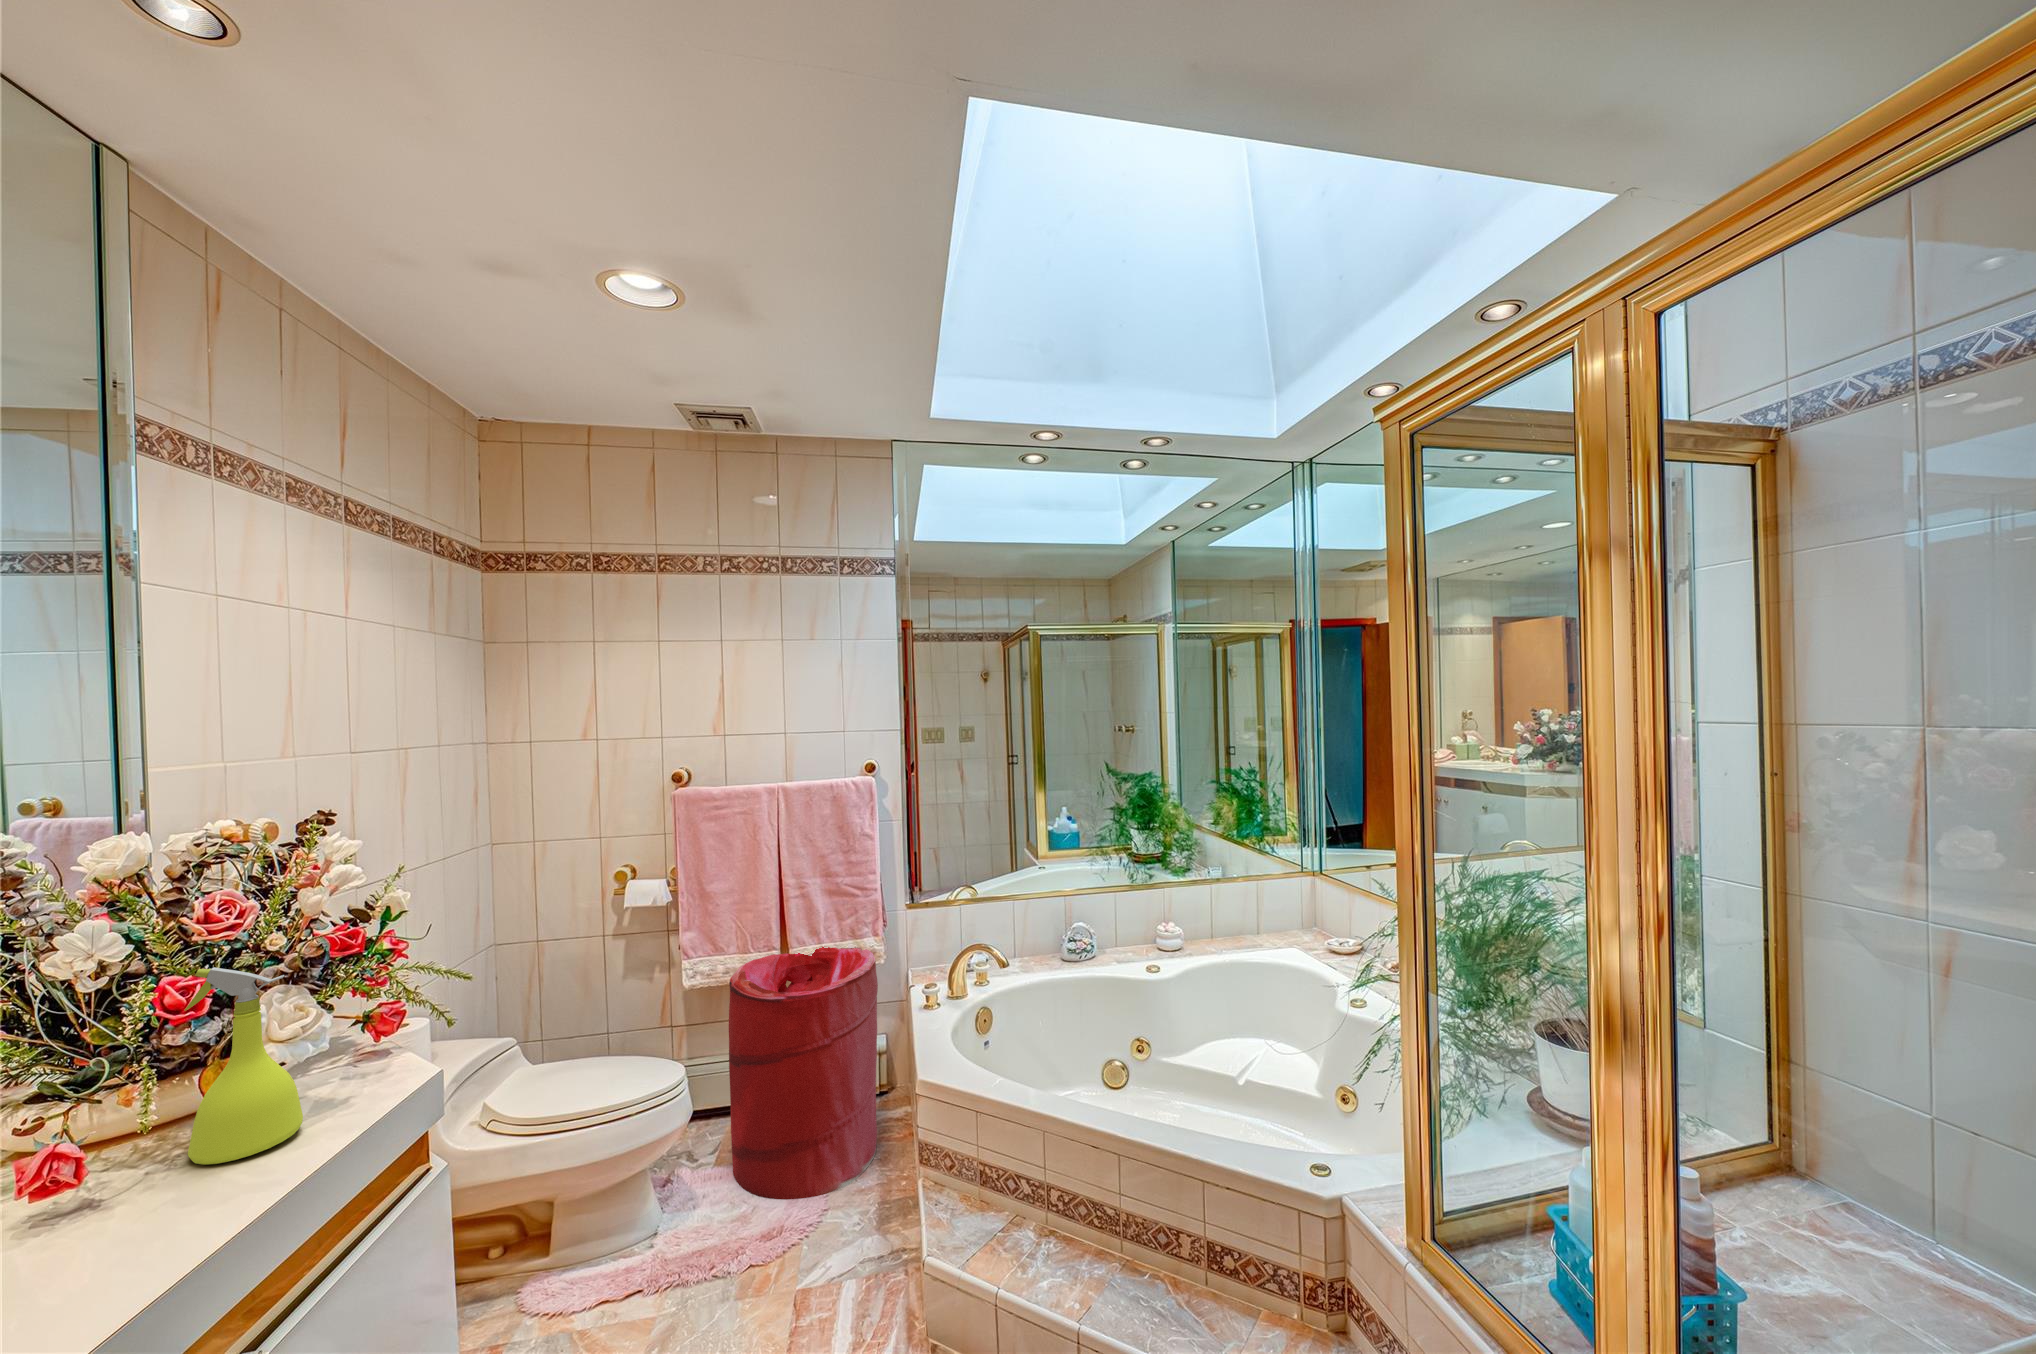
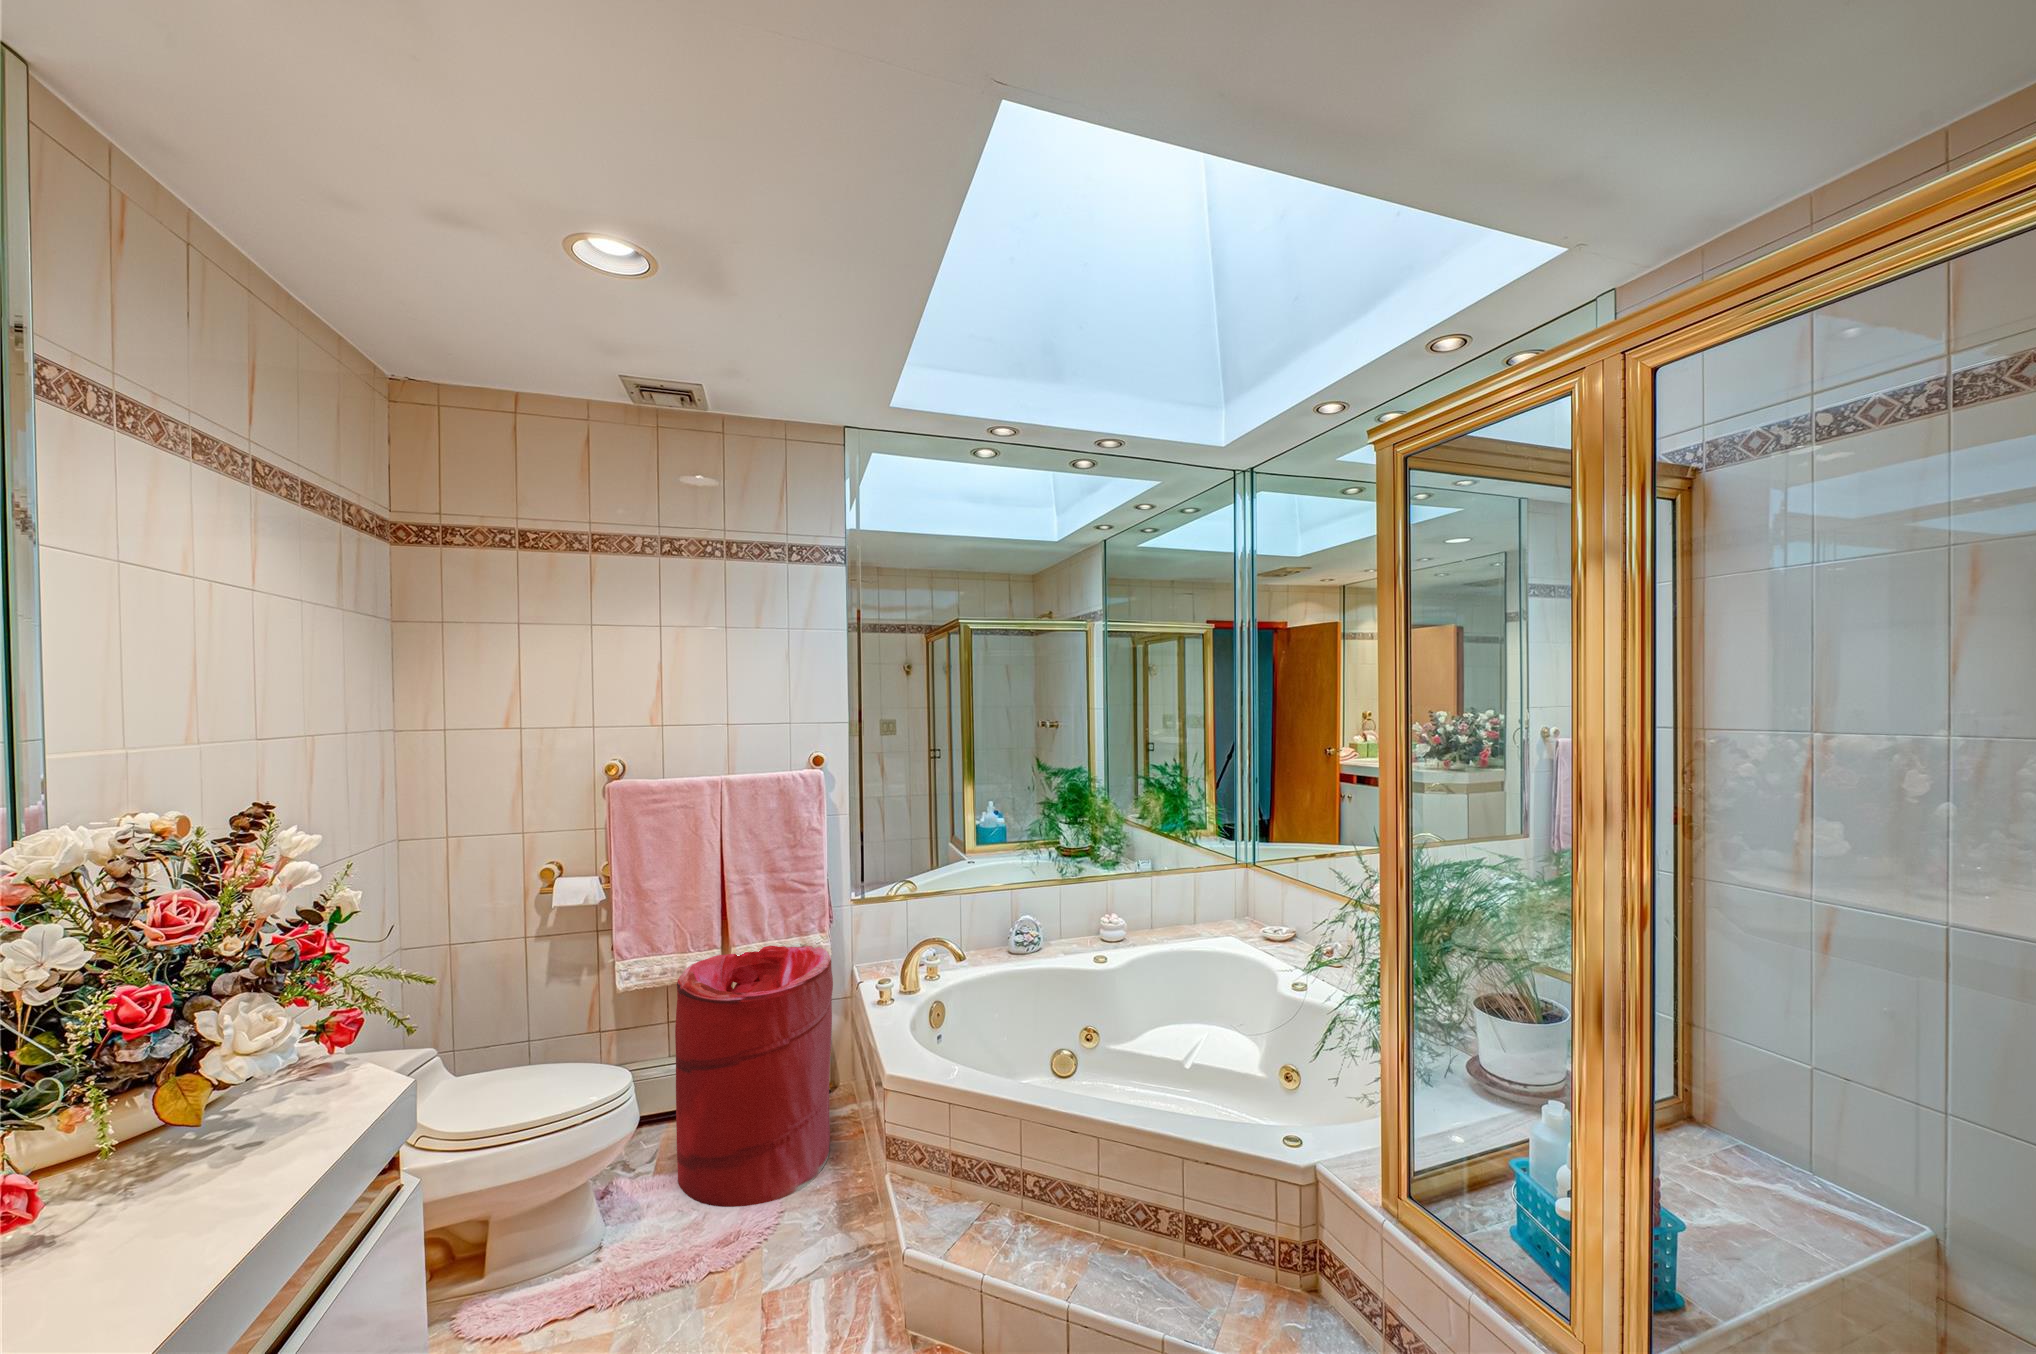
spray bottle: present [185,967,303,1165] -> none [141,977,276,1196]

